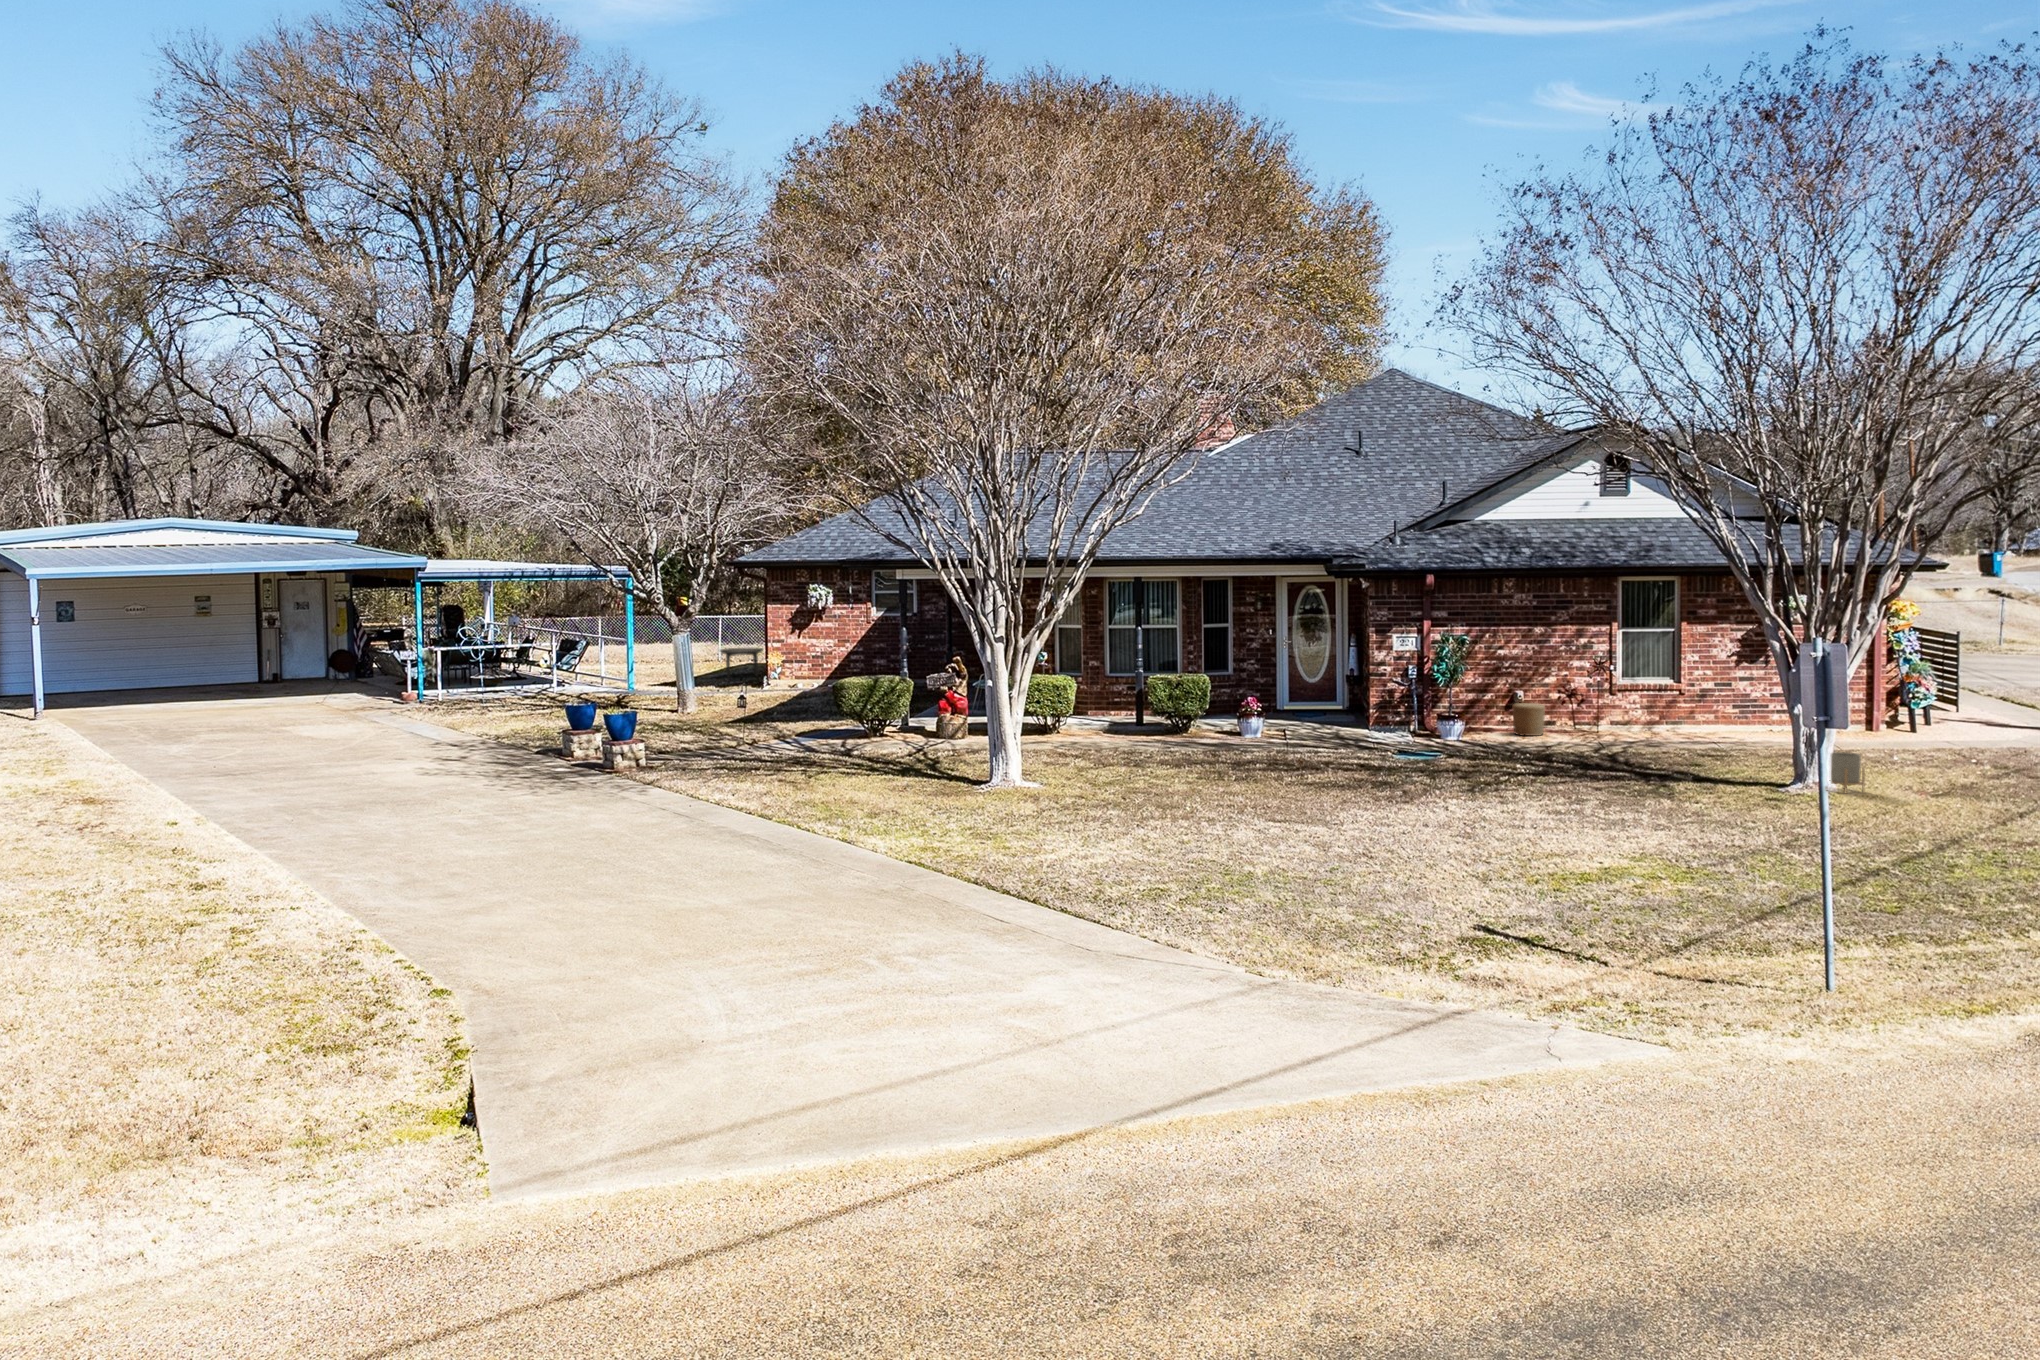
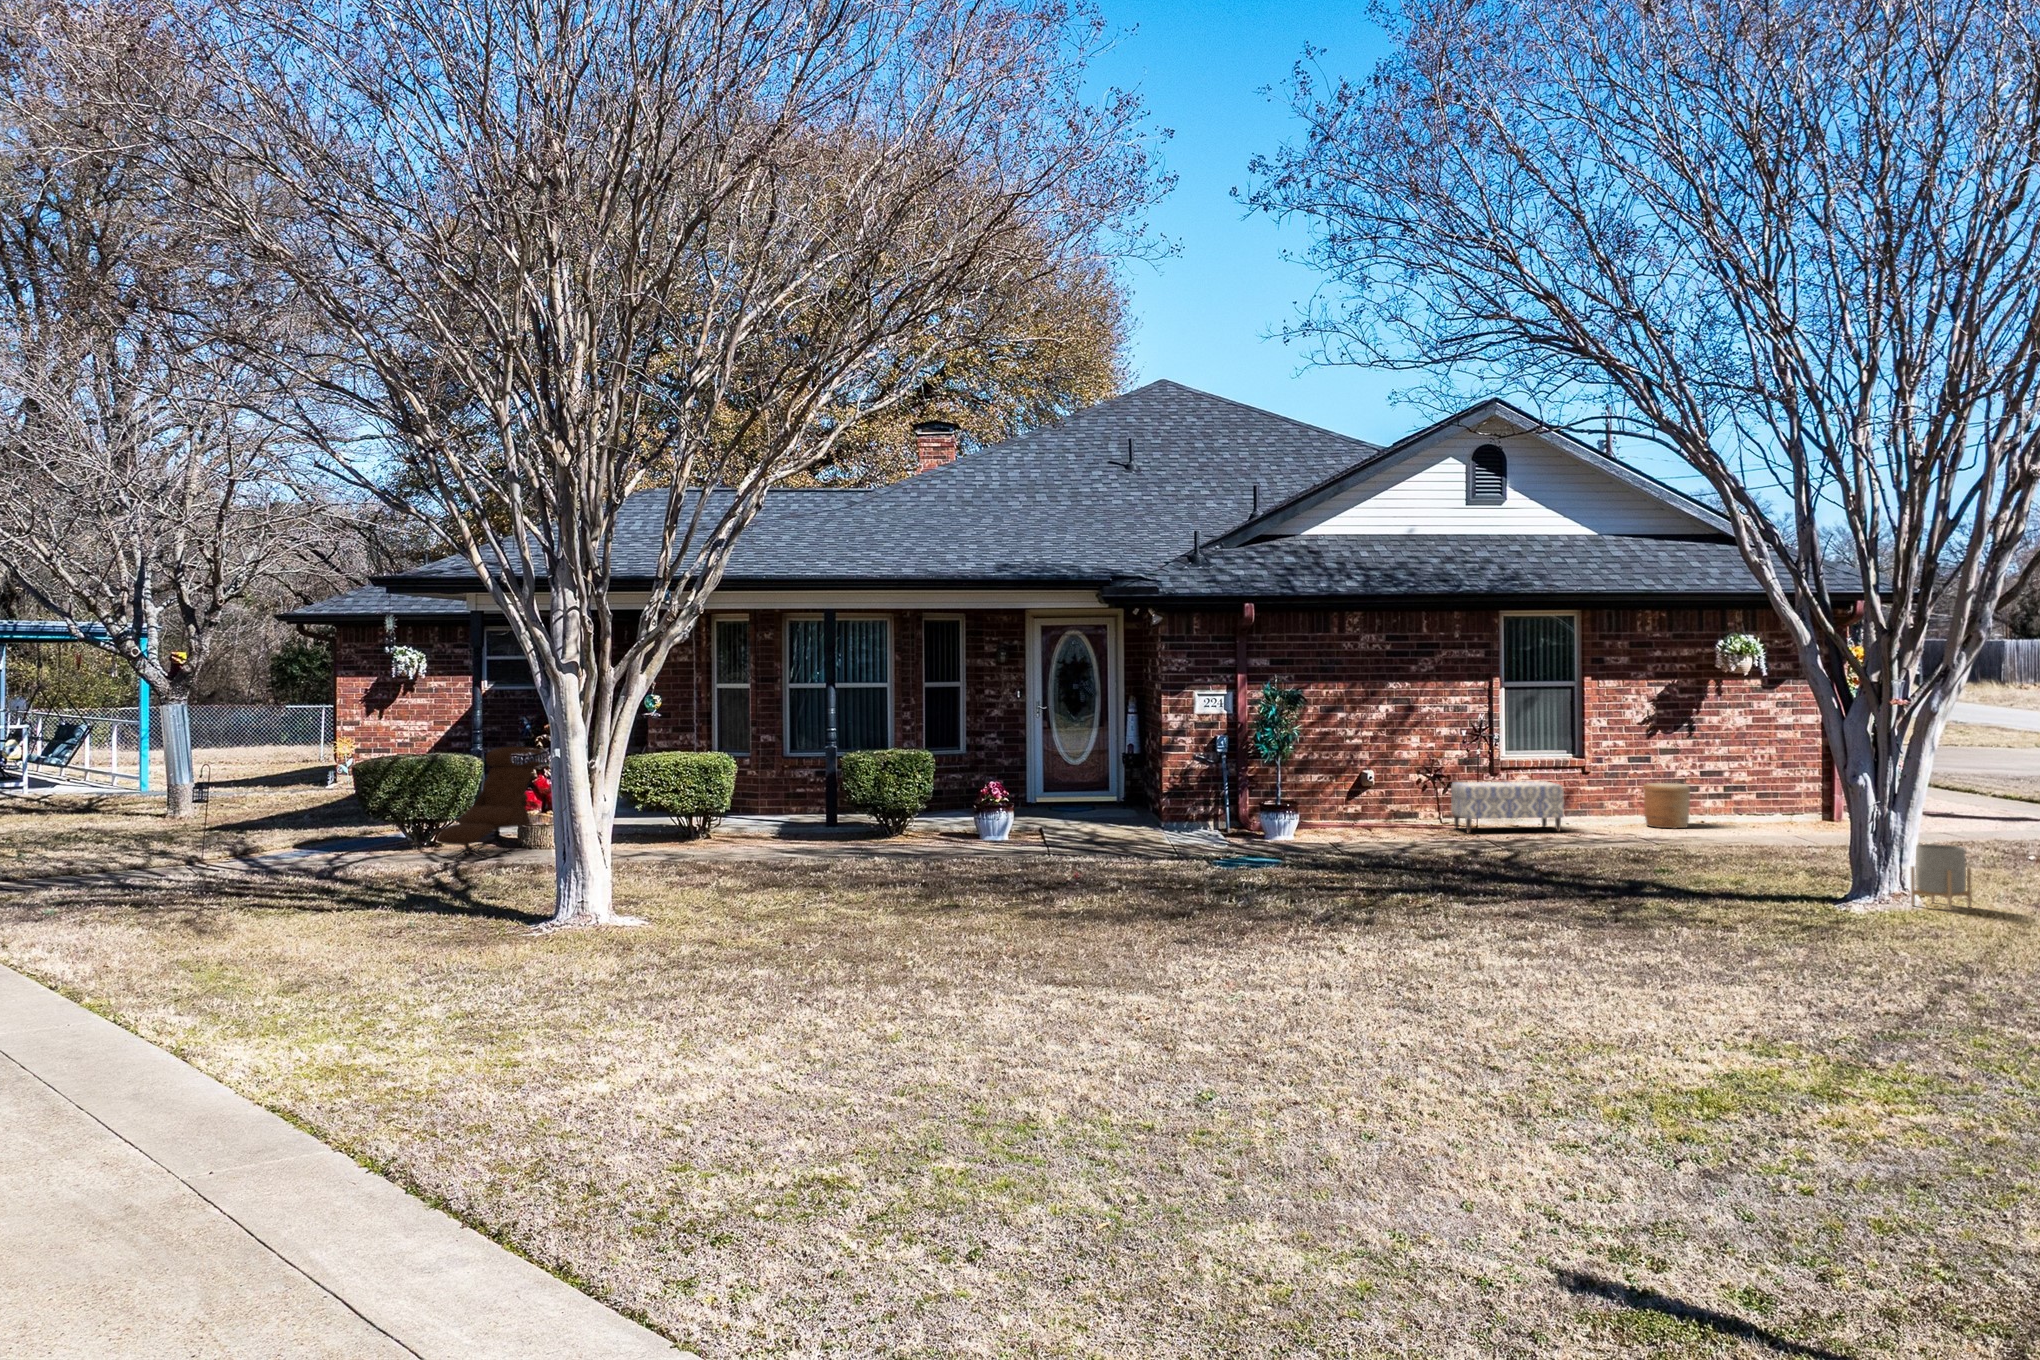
round table: present [720,648,763,677] -> none [265,736,333,777]
lounge chair: none [893,673,955,745] -> present [436,747,541,859]
bench: none [1578,699,1658,736] -> present [1451,781,1564,833]
woven basket: present [1512,703,1545,736] -> present [1643,783,1690,829]

